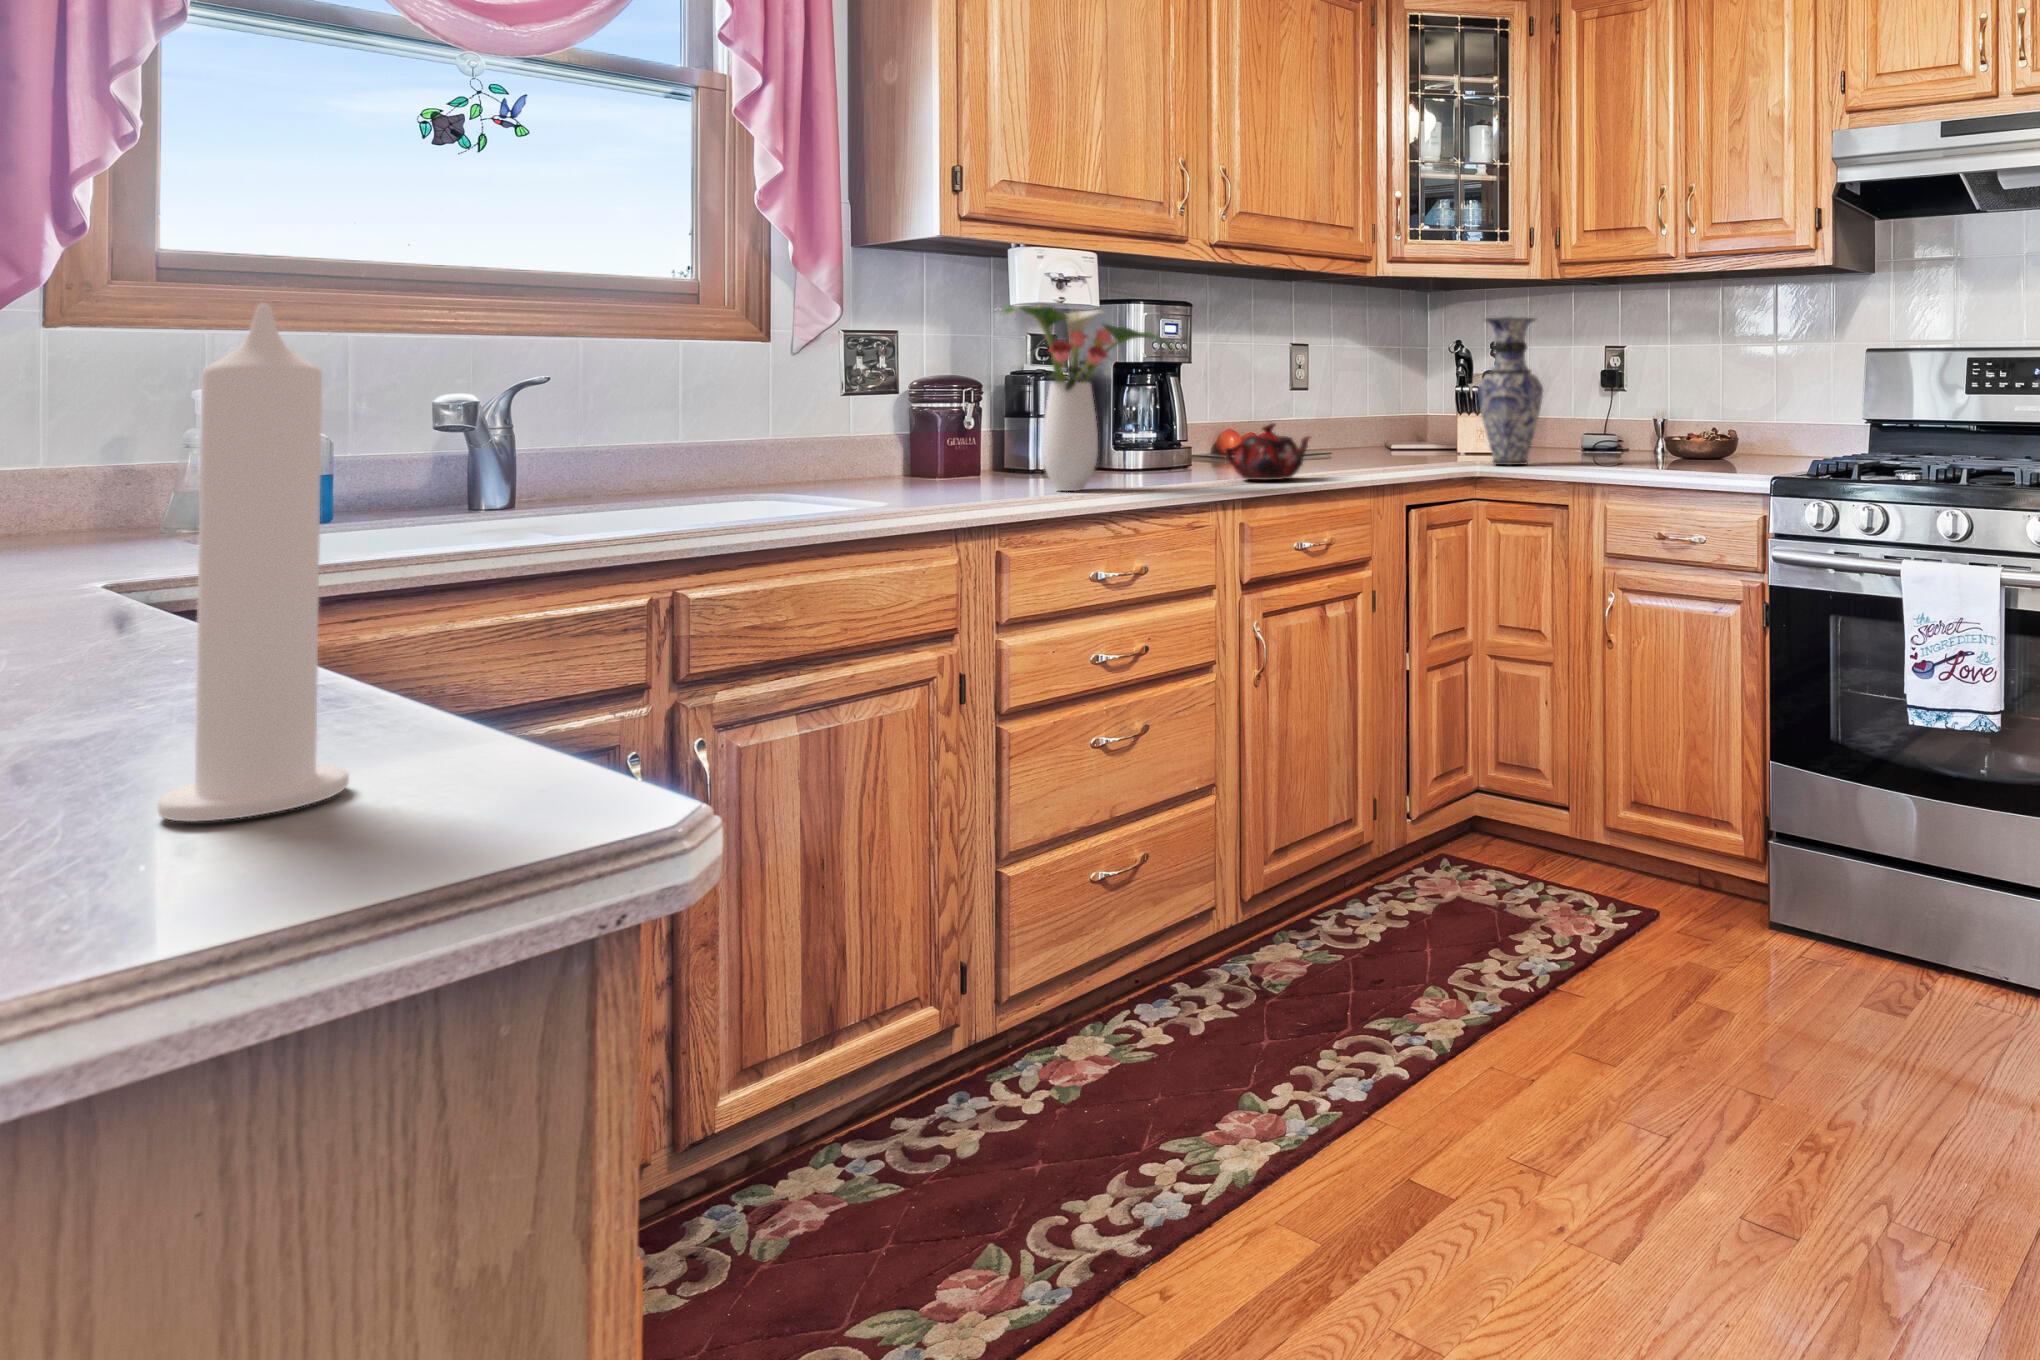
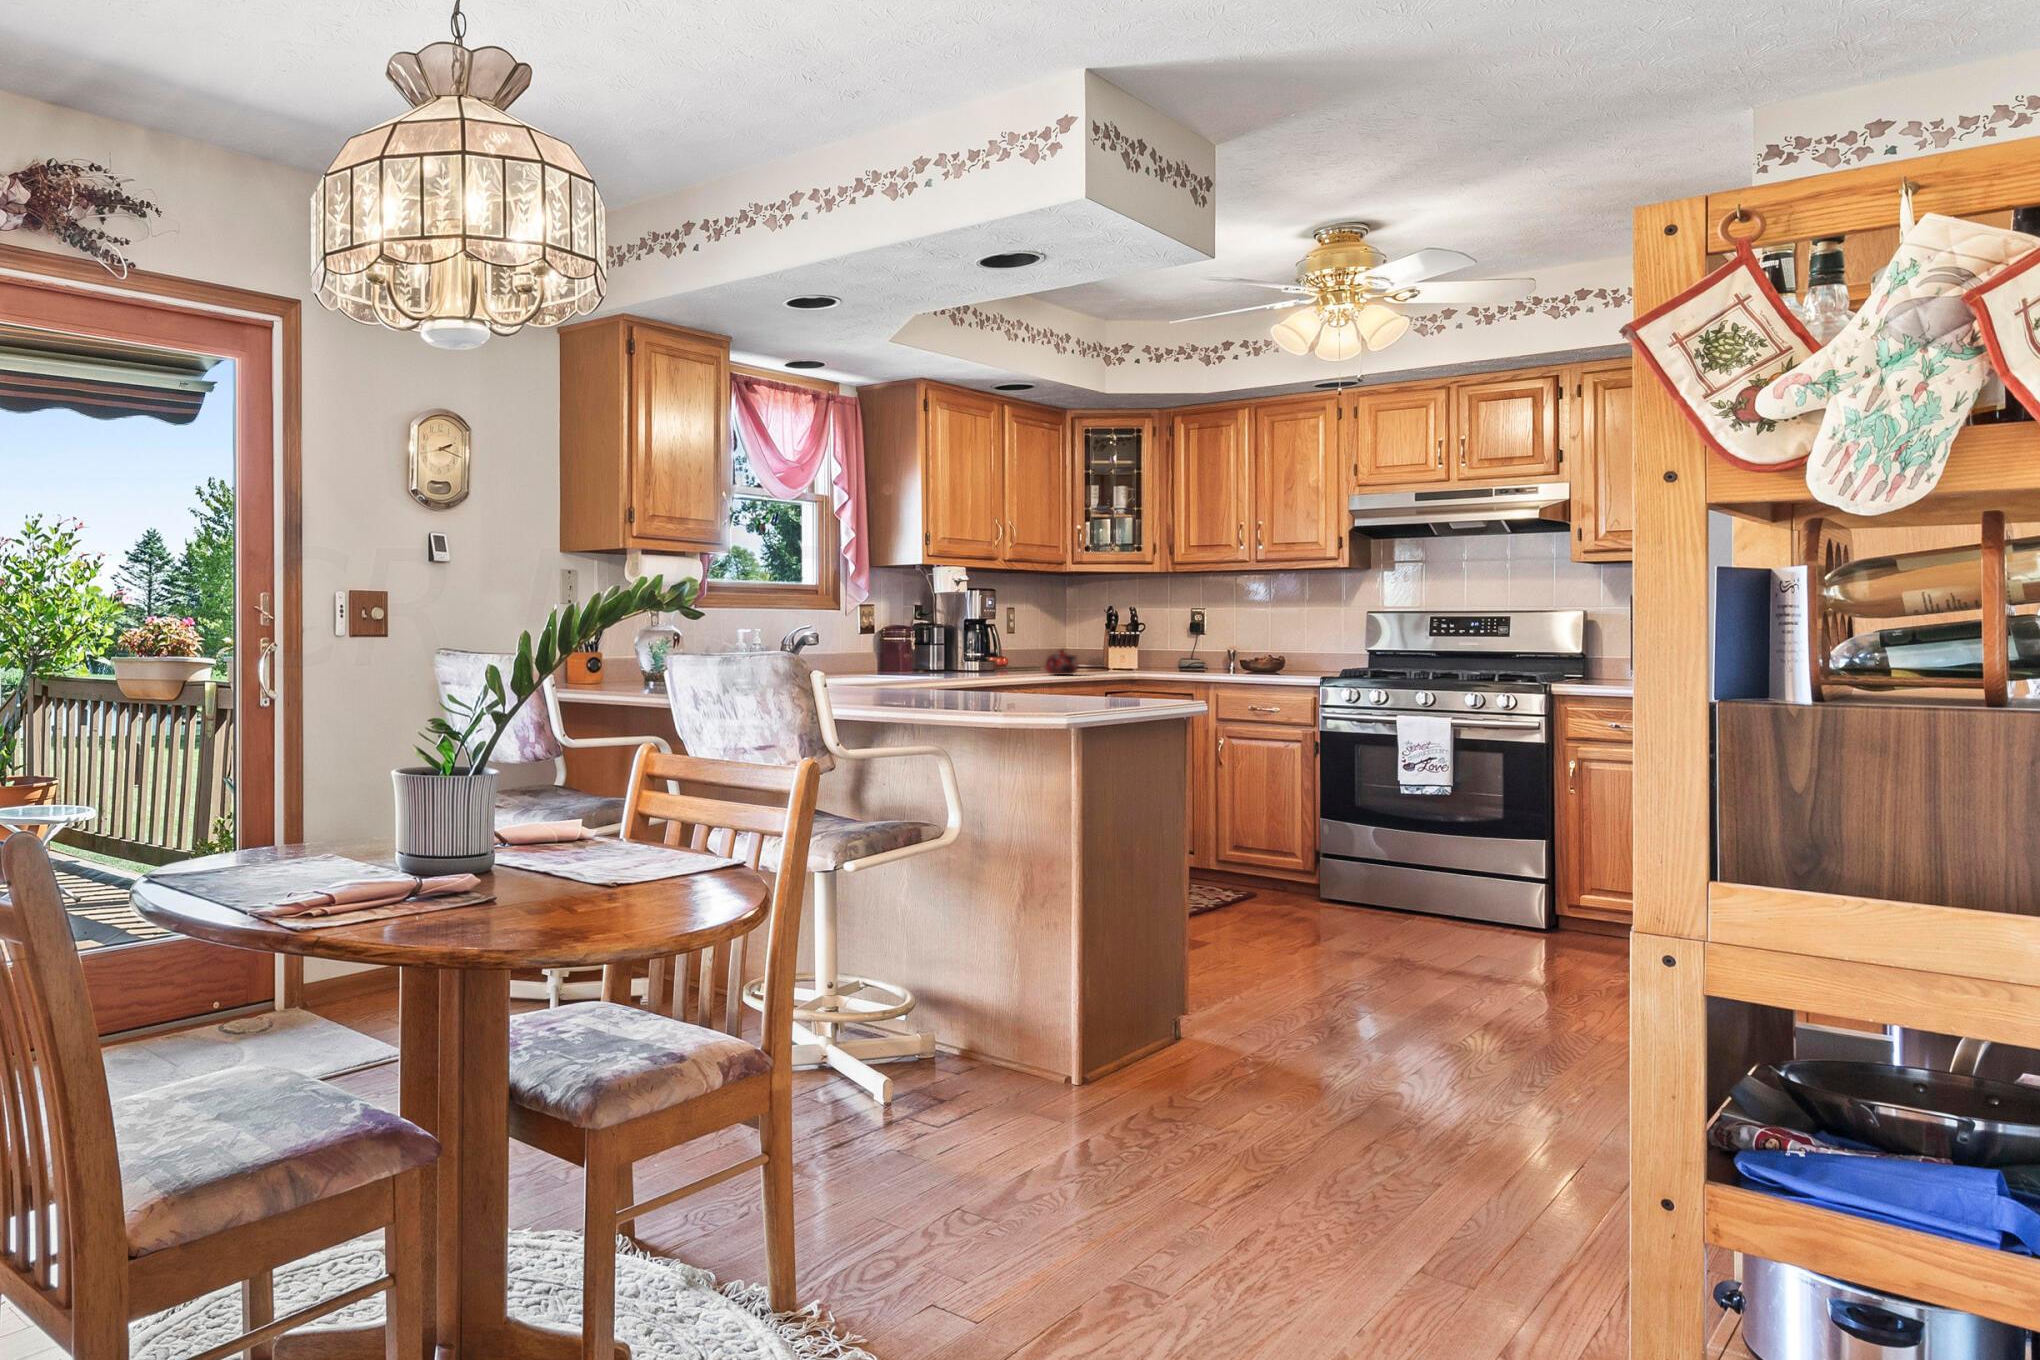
candle: present [158,304,349,821] -> none [1094,617,1121,704]
flower arrangement: present [1005,305,1173,491] -> none [960,594,1040,676]
vase: present [1477,317,1543,465] -> none [1143,596,1181,672]

